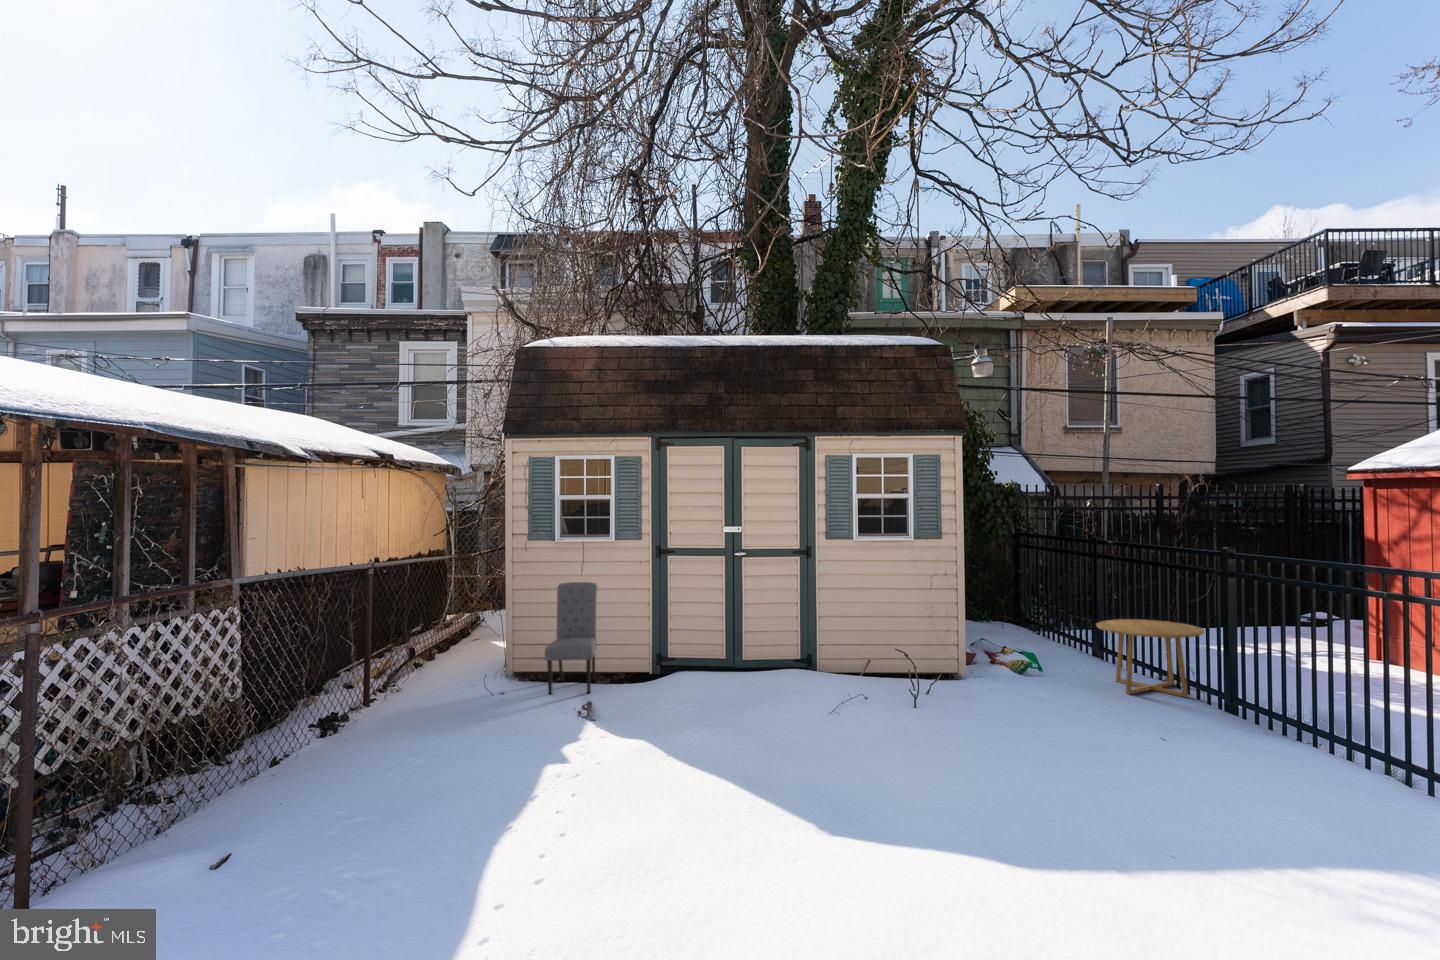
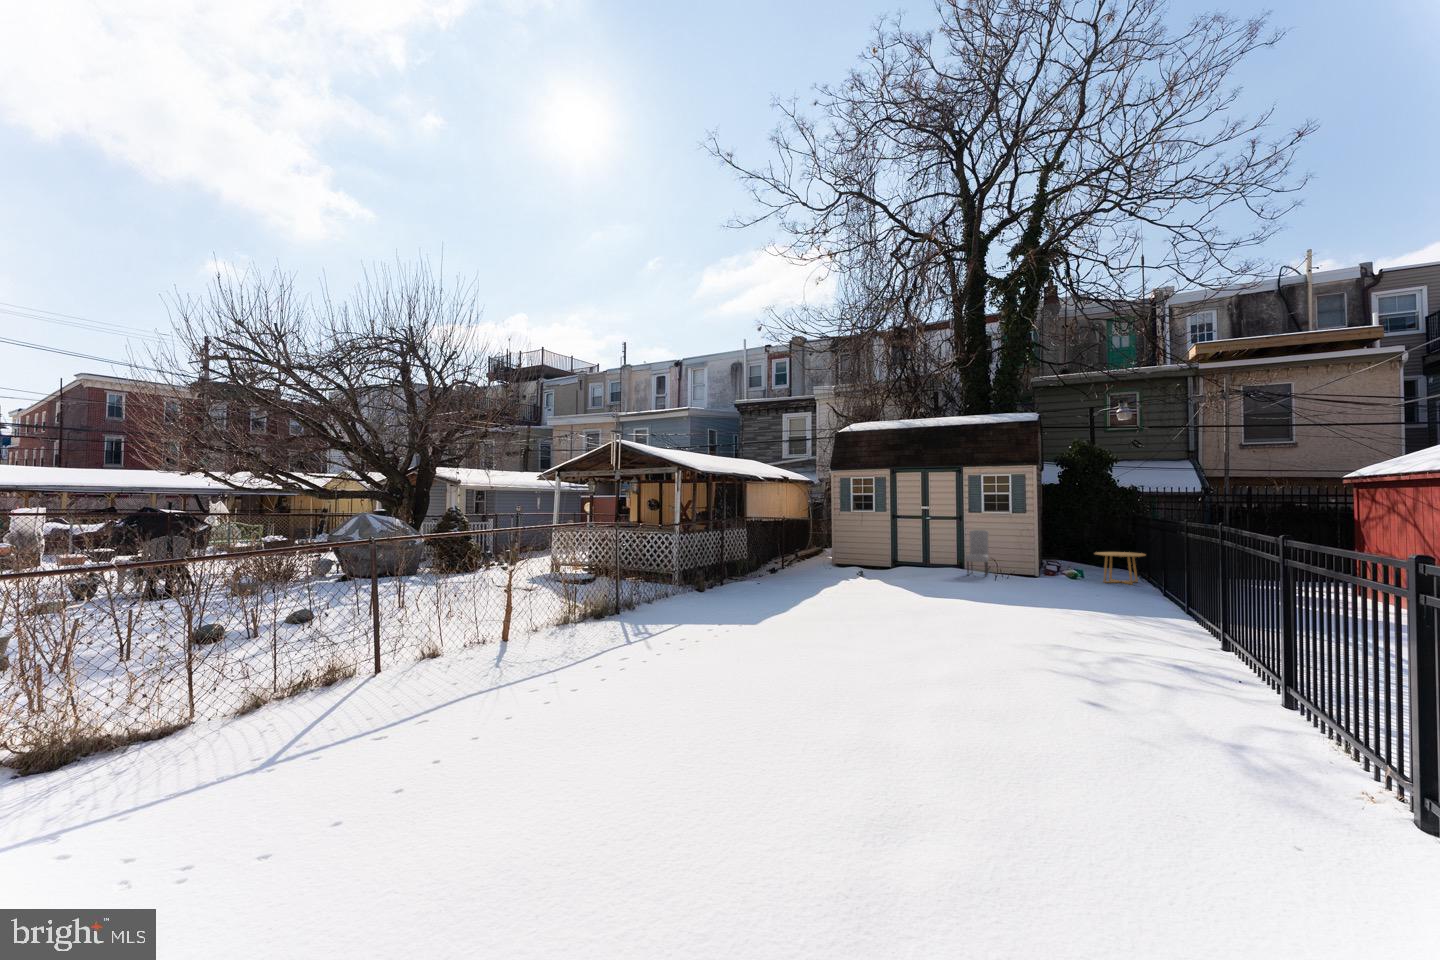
chair: present [545,582,598,694] -> present [966,530,989,576]

